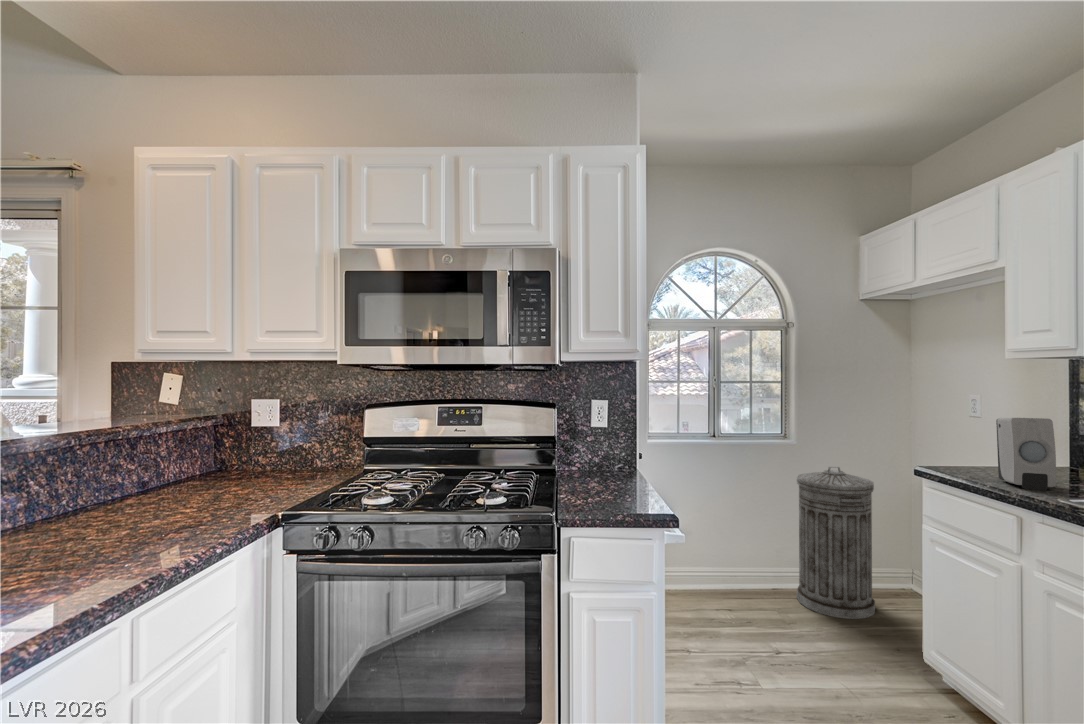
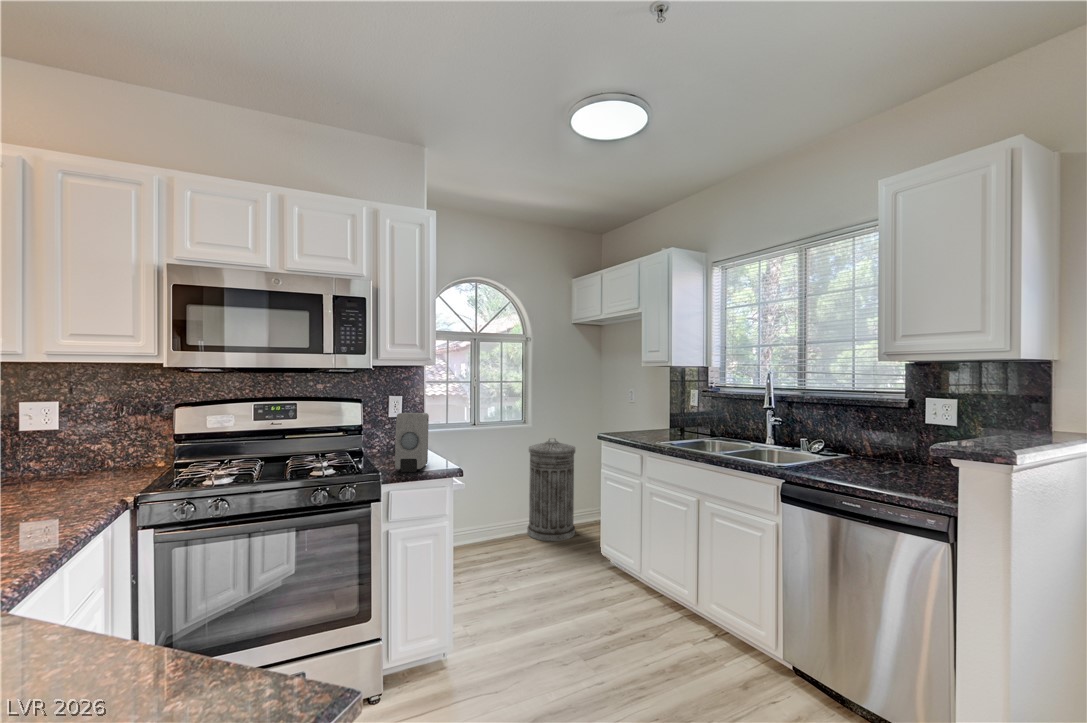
soap dispenser: present [996,418,1056,490] -> present [395,413,429,472]

